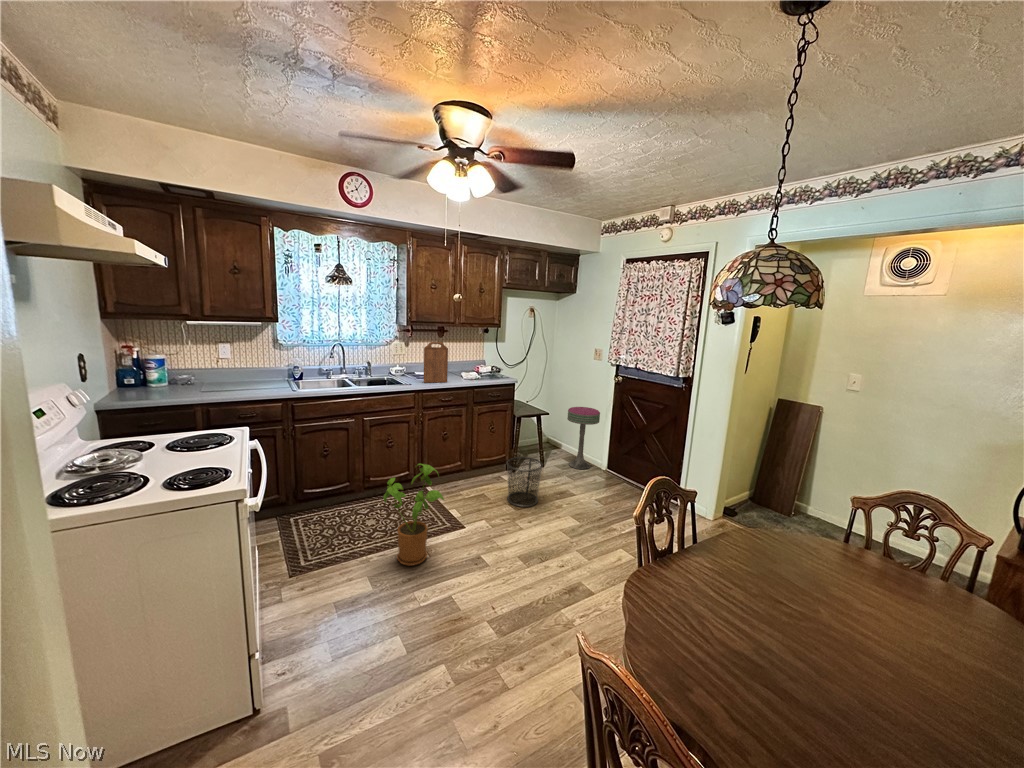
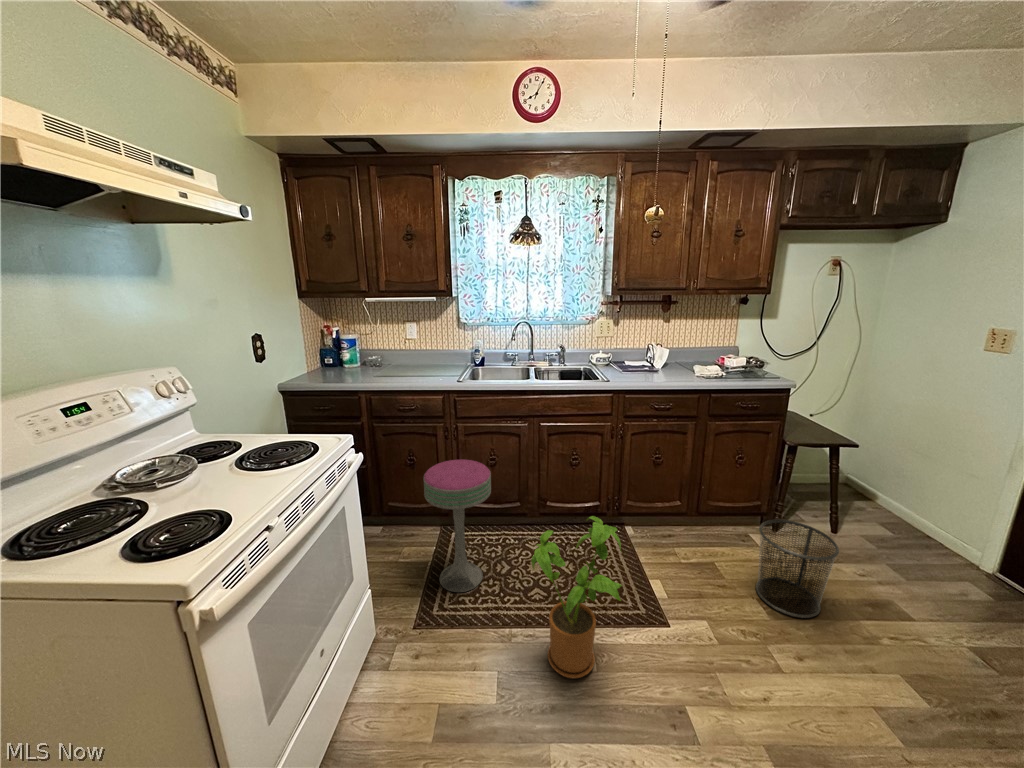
cutting board: present [424,342,448,383] -> none [630,319,671,380]
bar stool: present [567,407,600,469] -> present [424,460,491,592]

